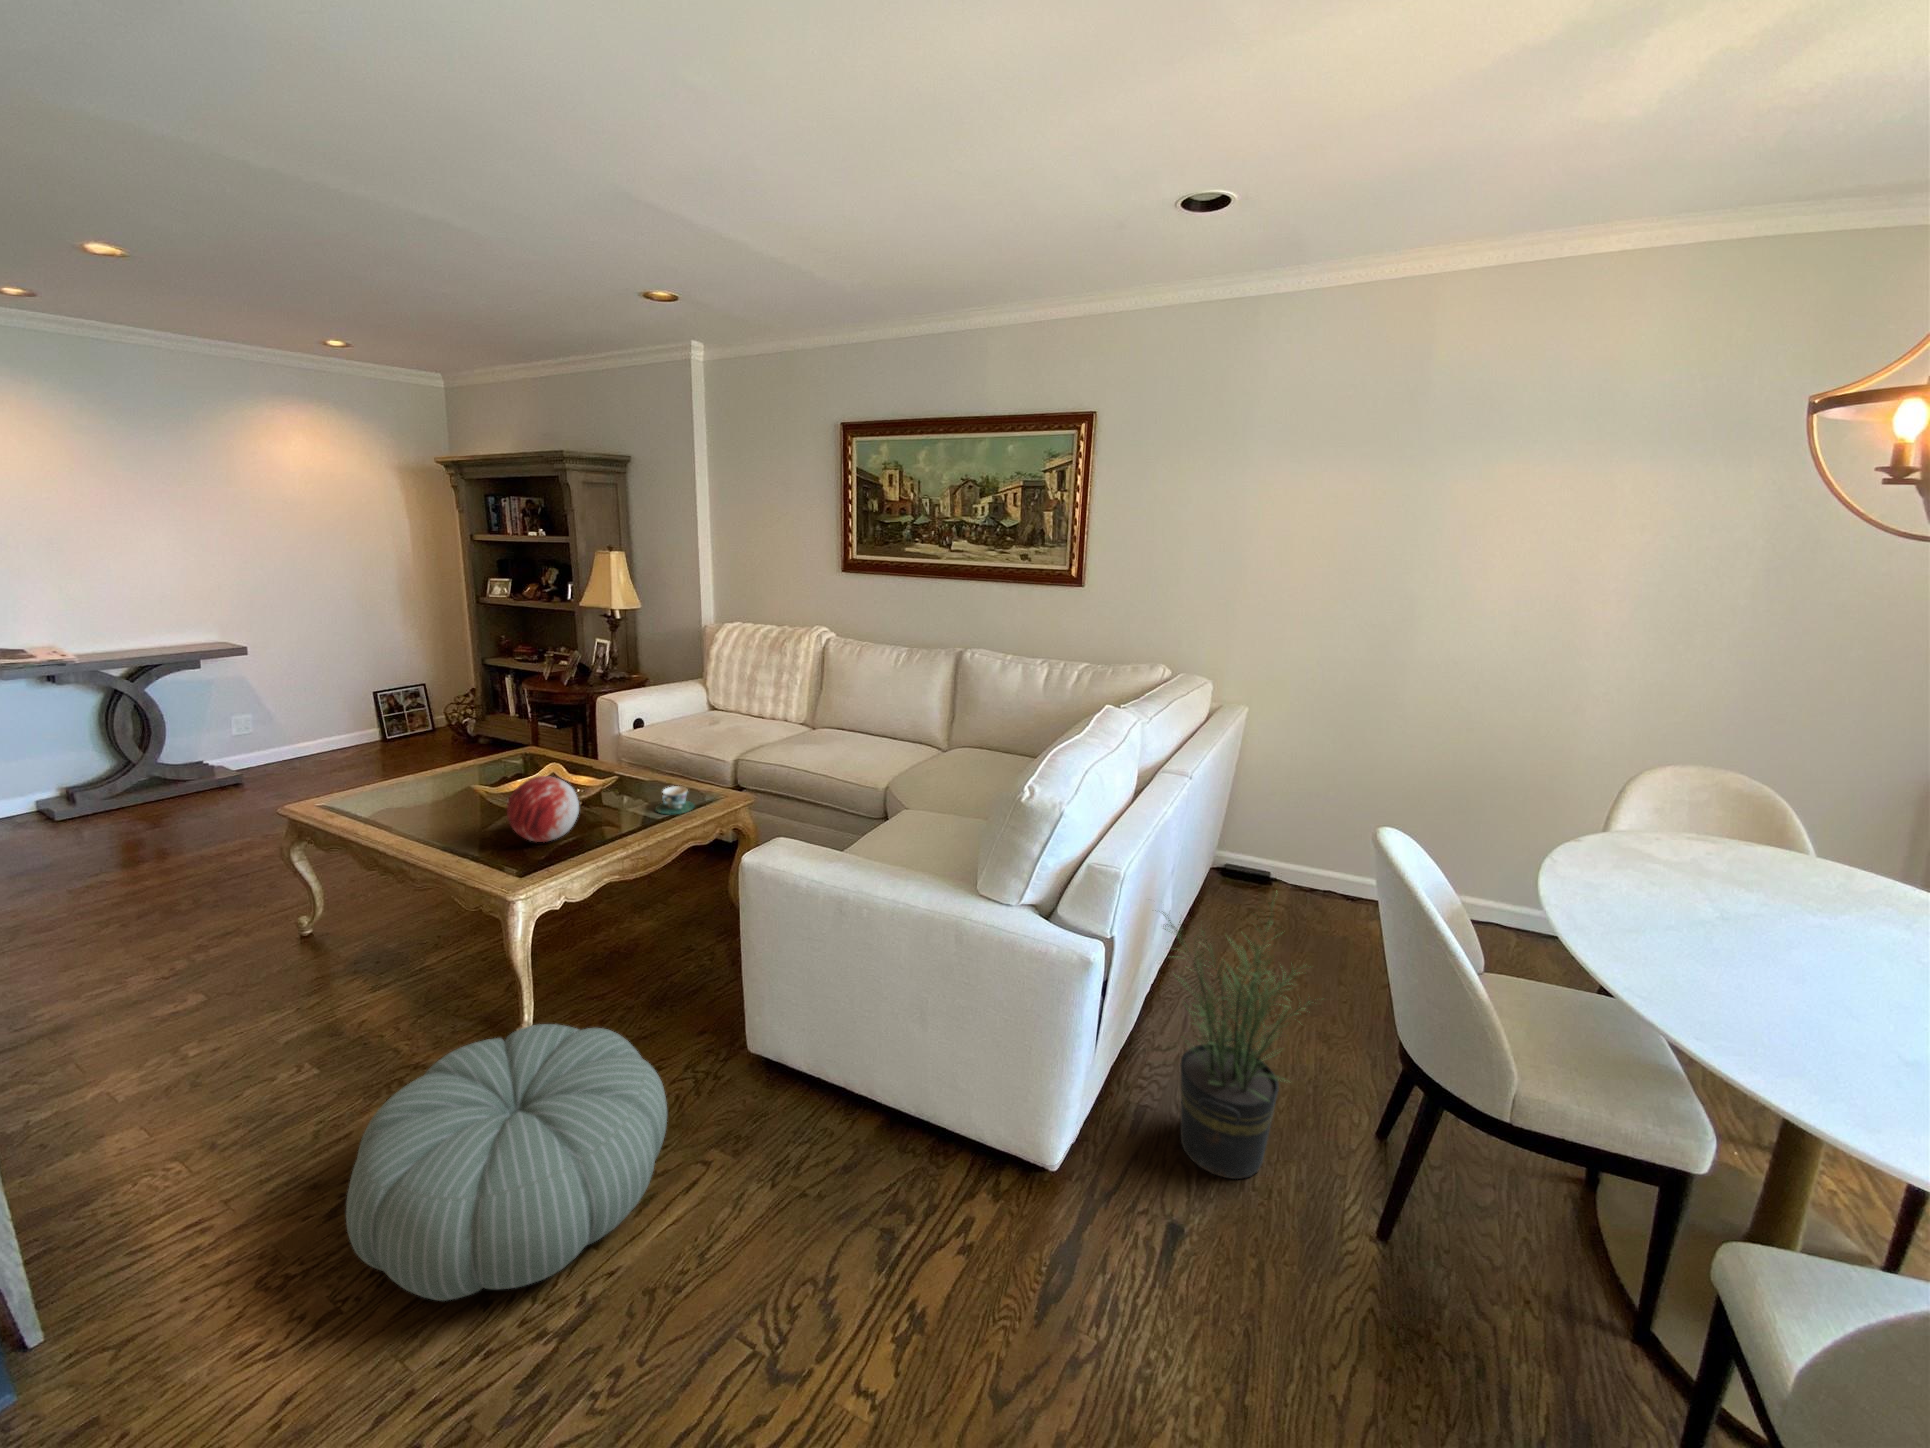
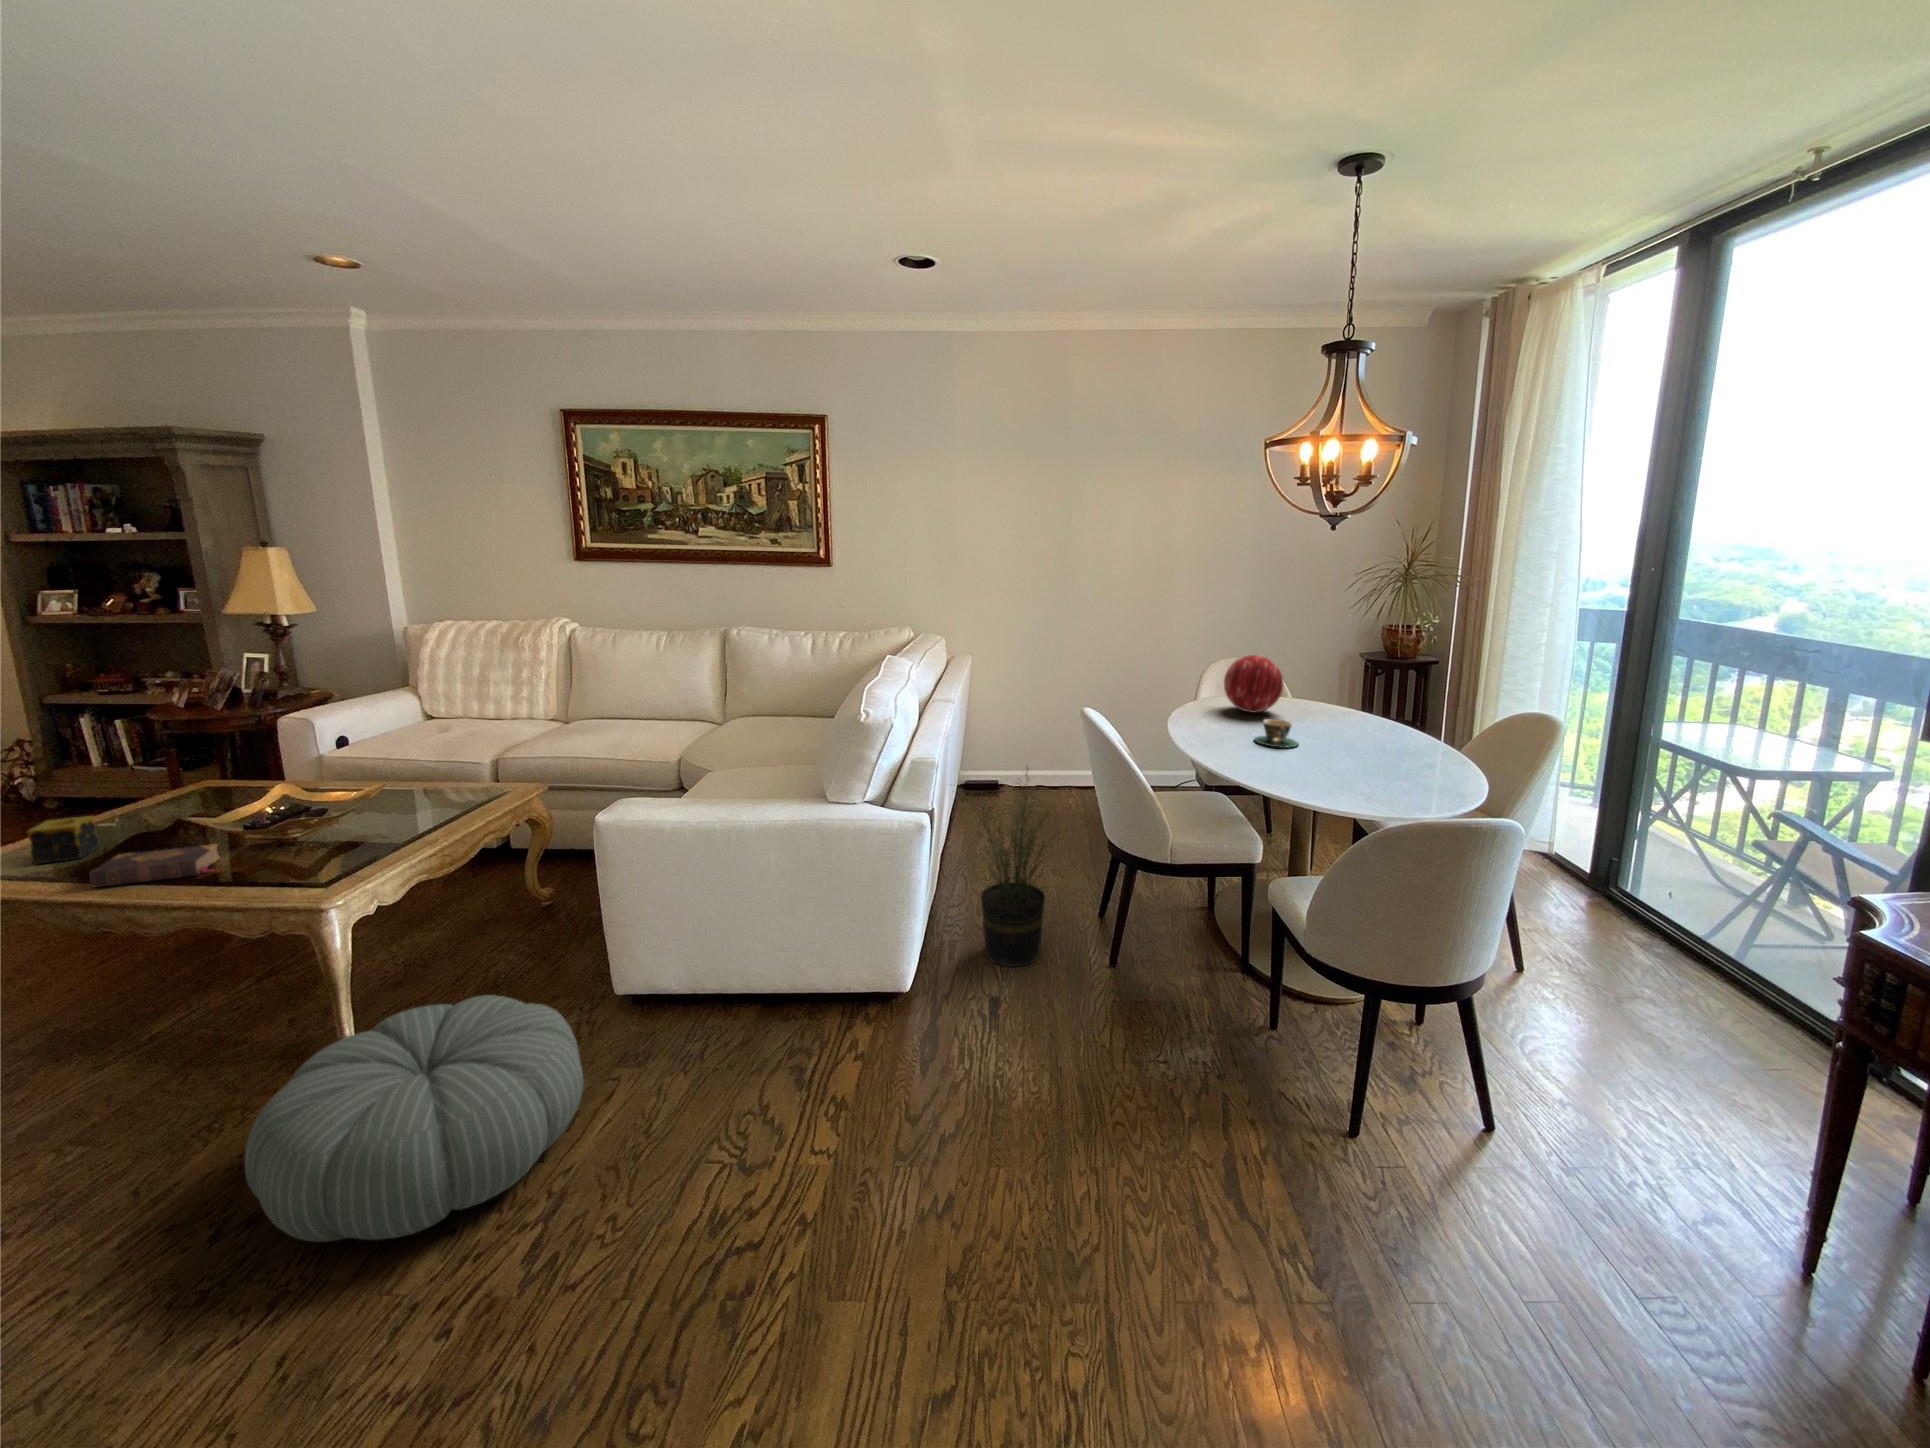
candle: none [396,767,442,802] -> present [27,816,99,864]
decorative orb: present [507,776,579,842] -> present [1224,655,1283,713]
teacup: present [655,786,694,814] -> present [1254,719,1298,748]
book: none [404,807,493,837] -> present [89,844,219,888]

